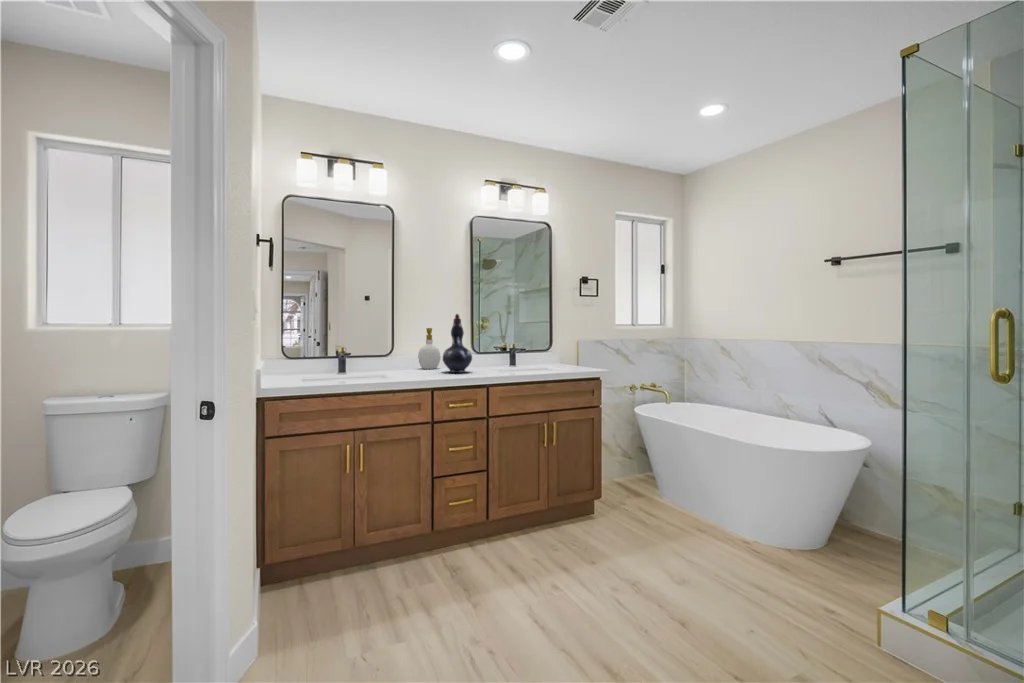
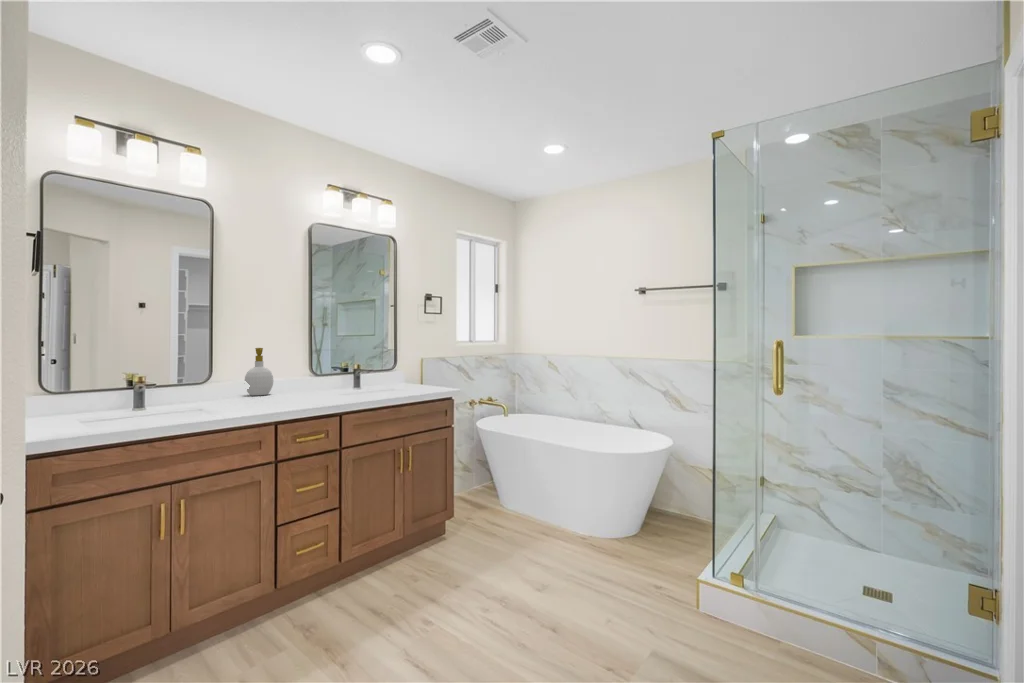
decorative vase: present [443,314,472,373] -> none [280,333,317,400]

